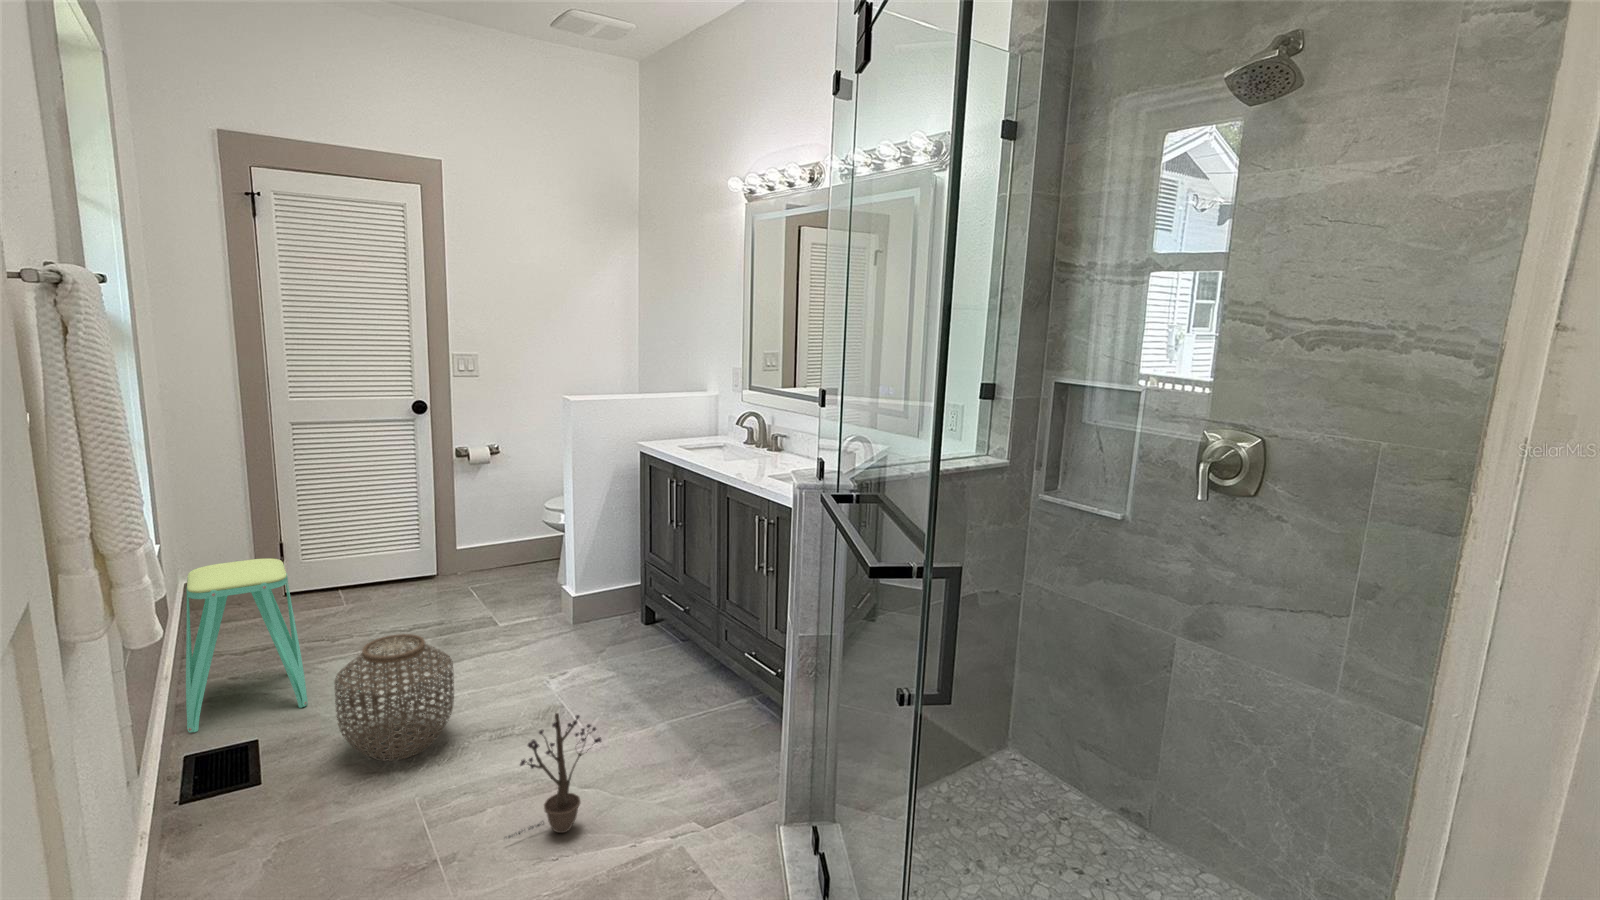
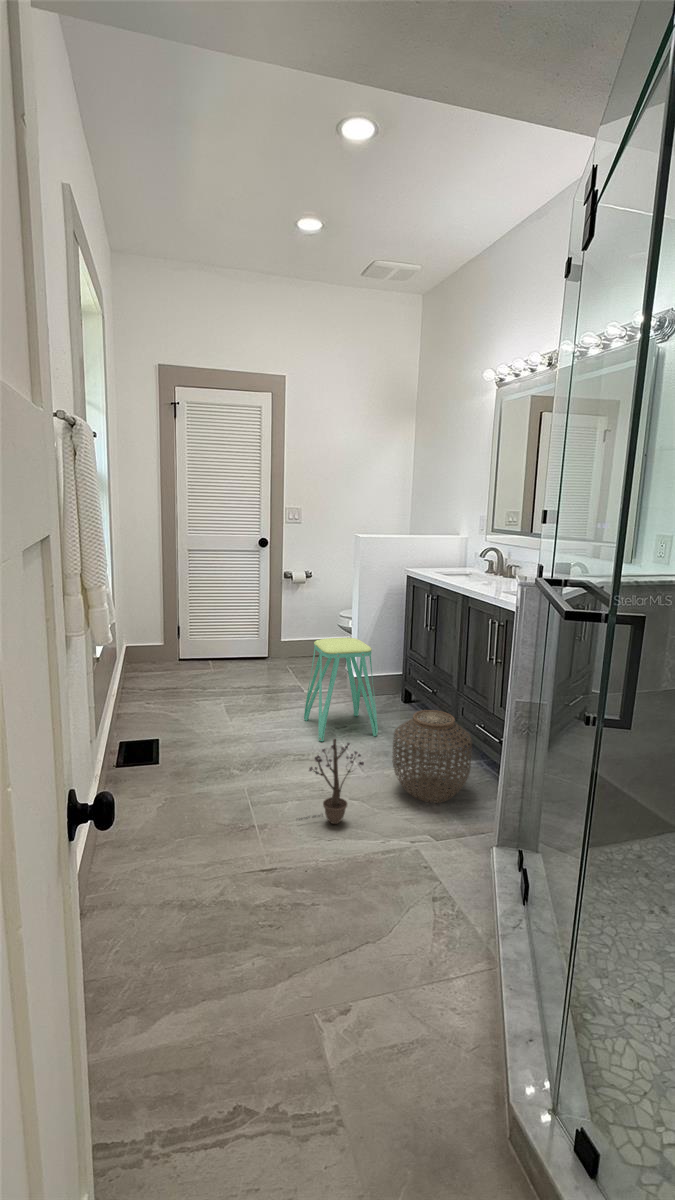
stool: present [186,558,308,733] -> present [304,638,378,741]
woven basket: present [335,634,454,760] -> present [392,710,472,803]

